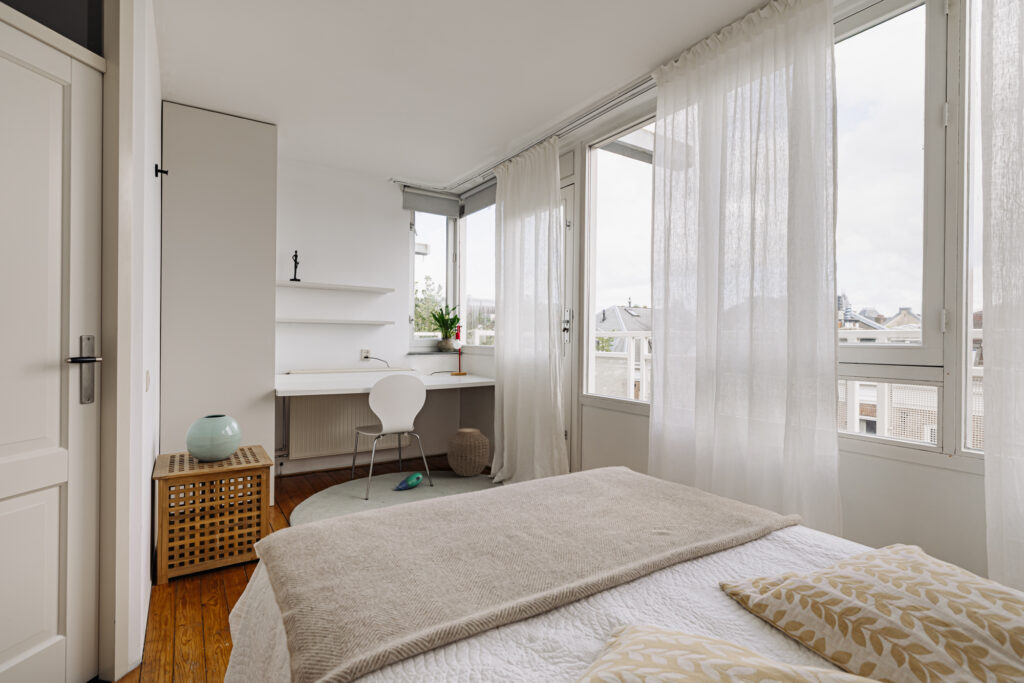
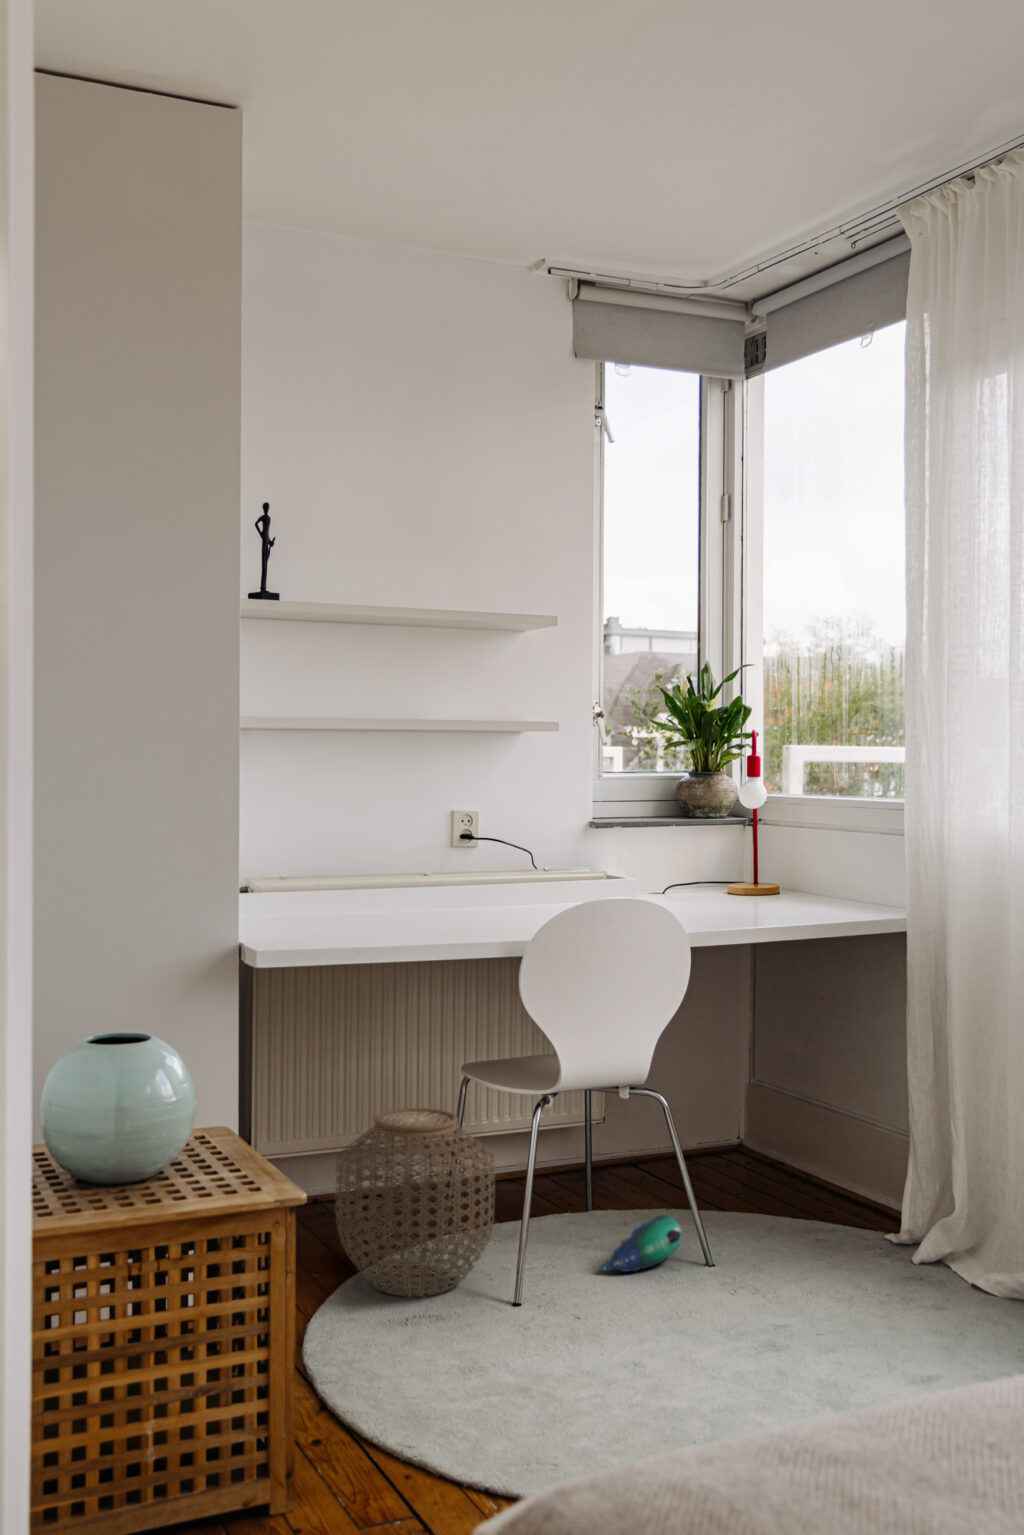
woven basket: present [447,428,489,476] -> present [336,1108,495,1296]

